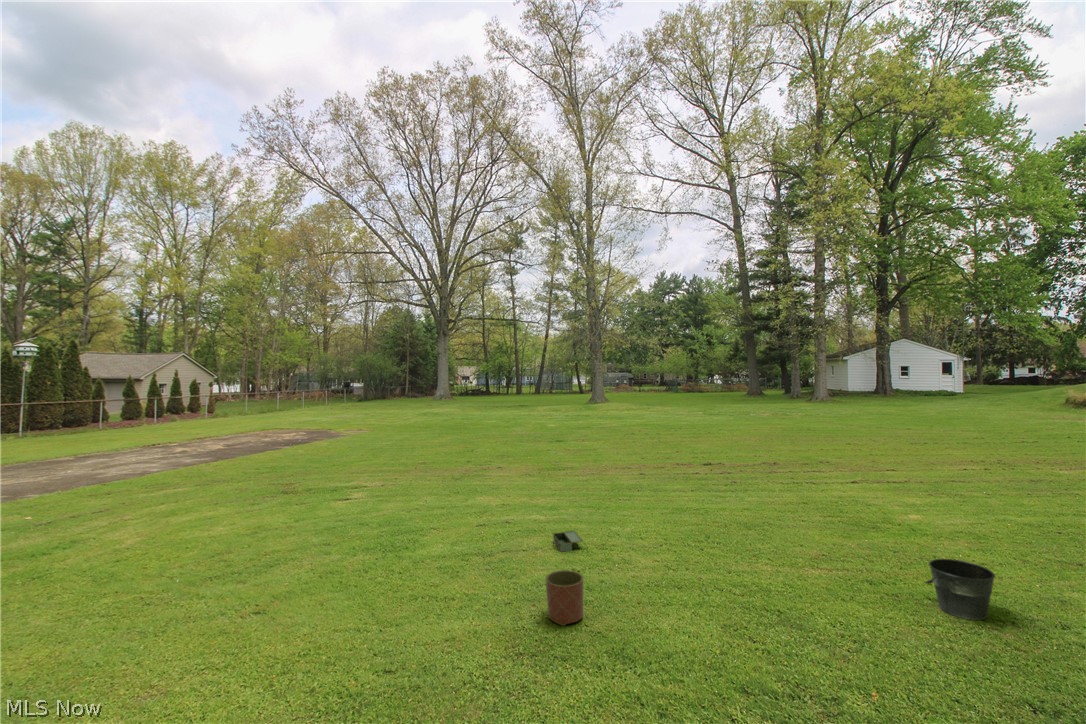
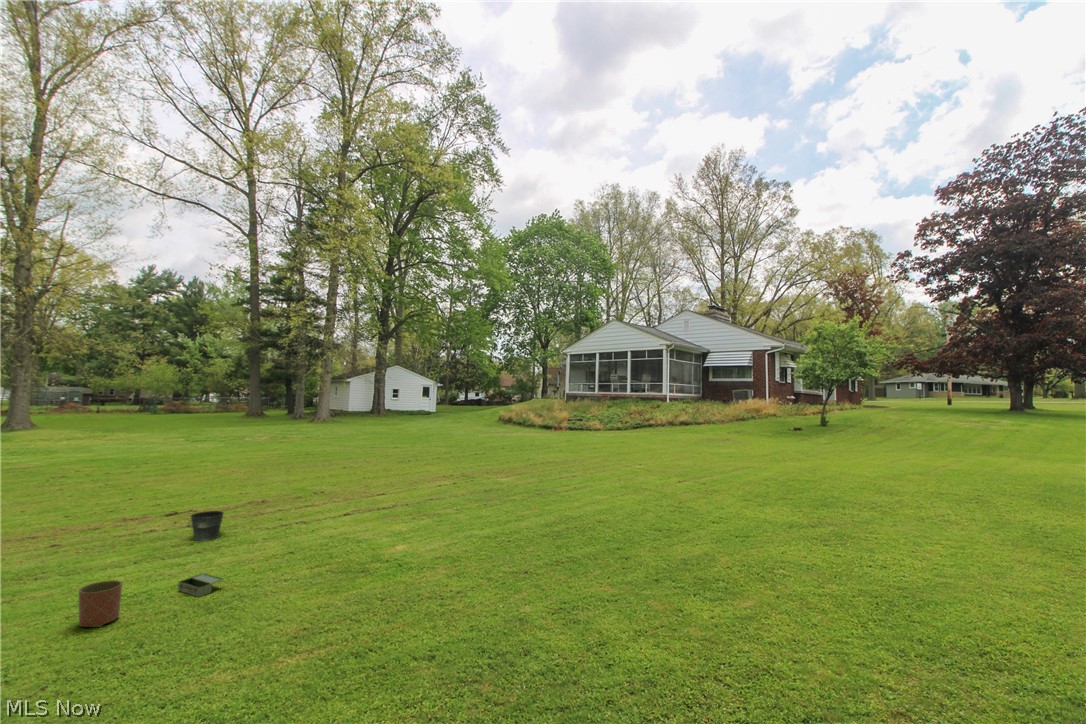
toolbox: present [553,531,582,552] -> present [178,574,223,597]
bucket: present [925,559,995,620] -> present [188,511,224,541]

